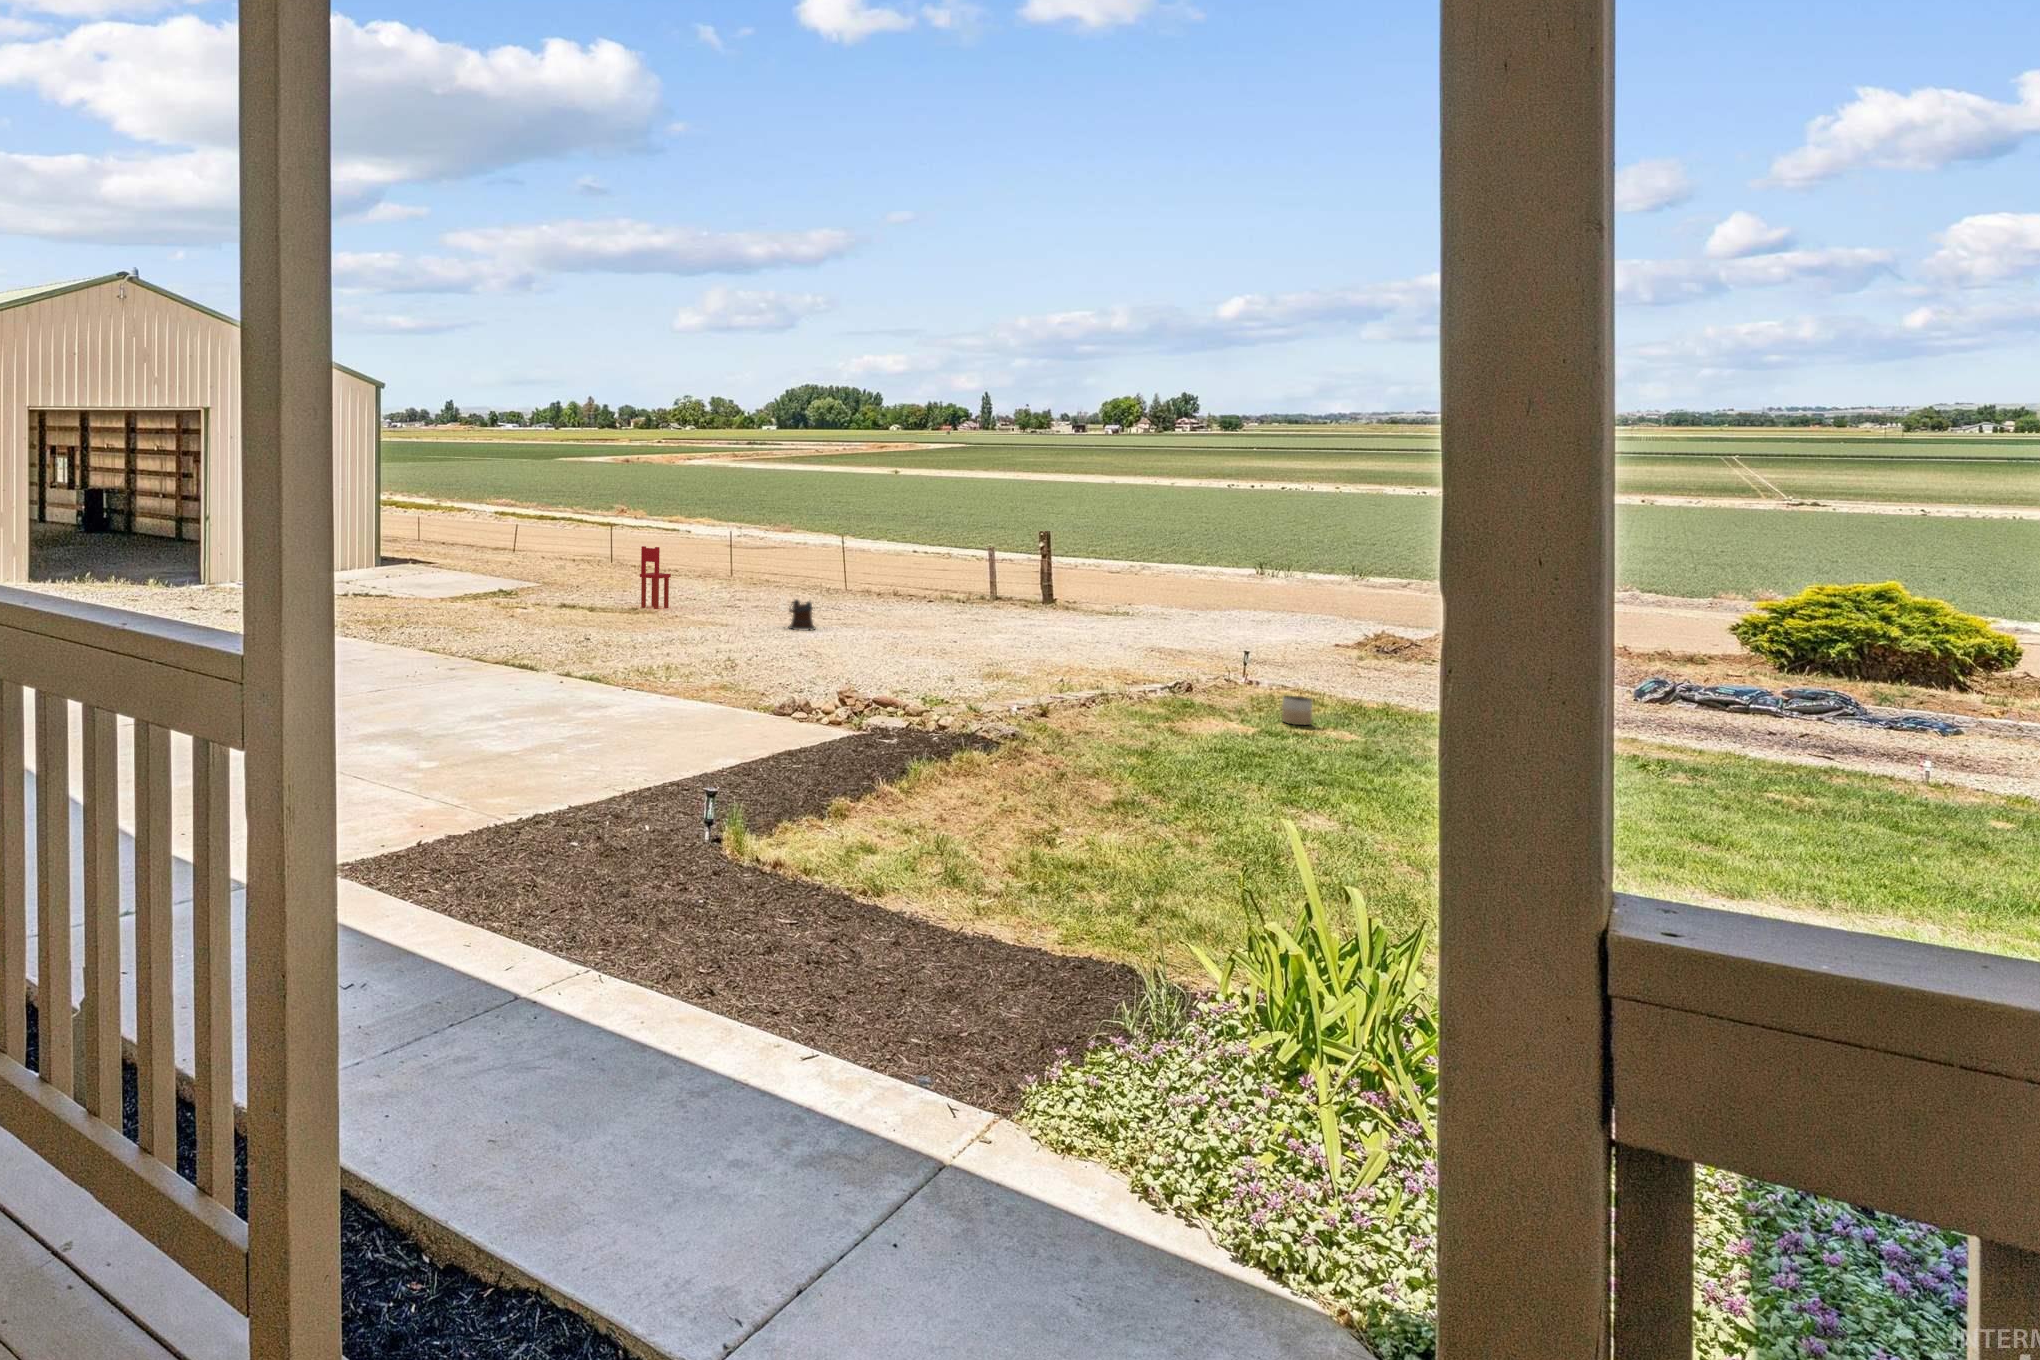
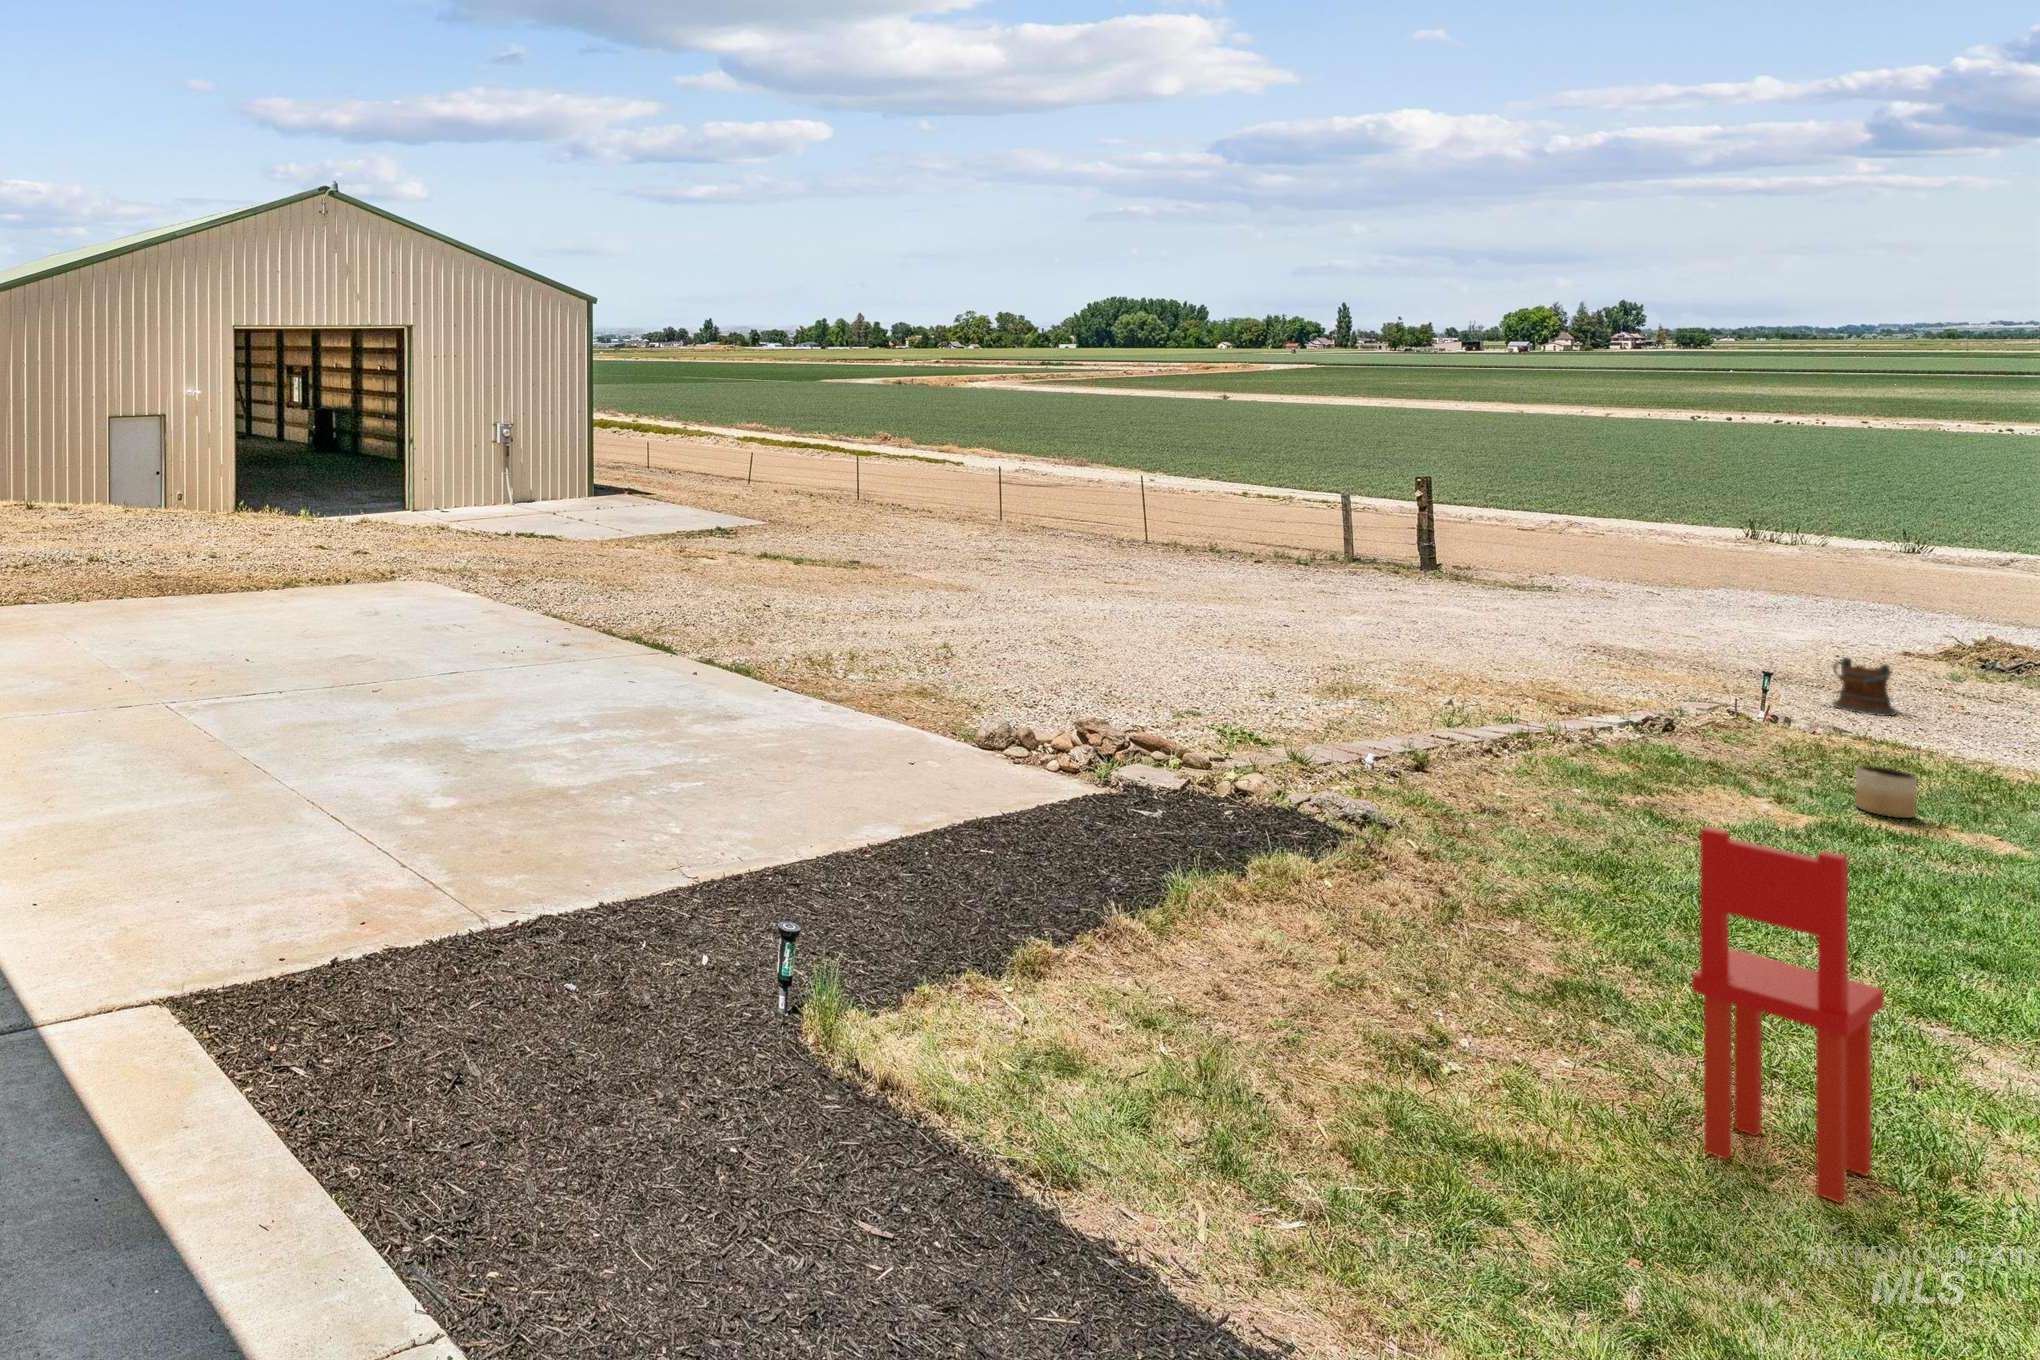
chair: present [640,546,671,609] -> present [1692,826,1884,1203]
bucket: present [789,600,815,631] -> present [1833,657,1897,716]

